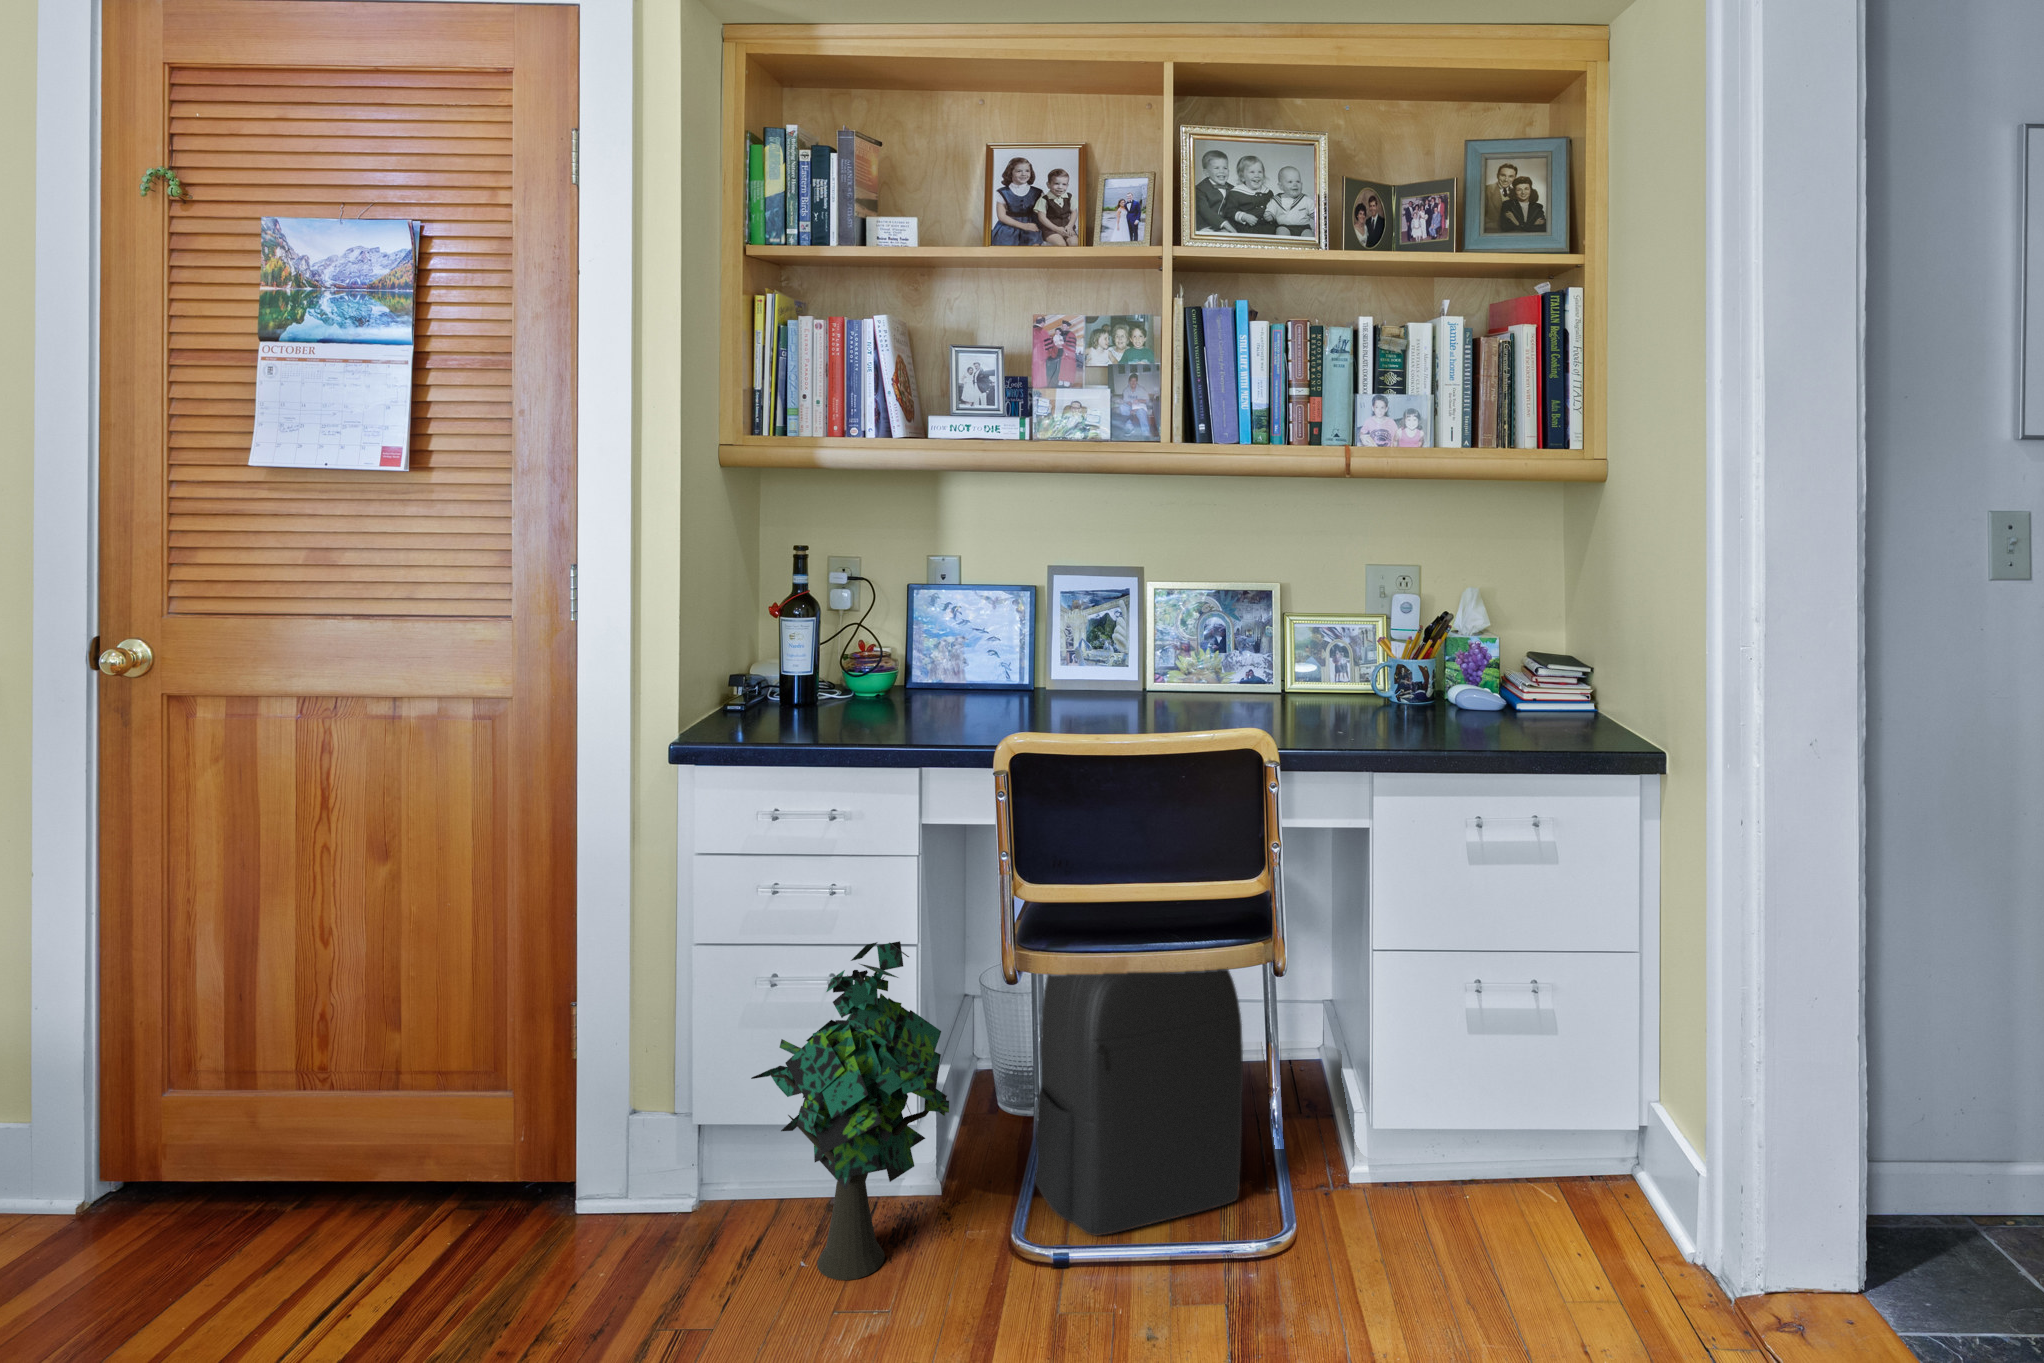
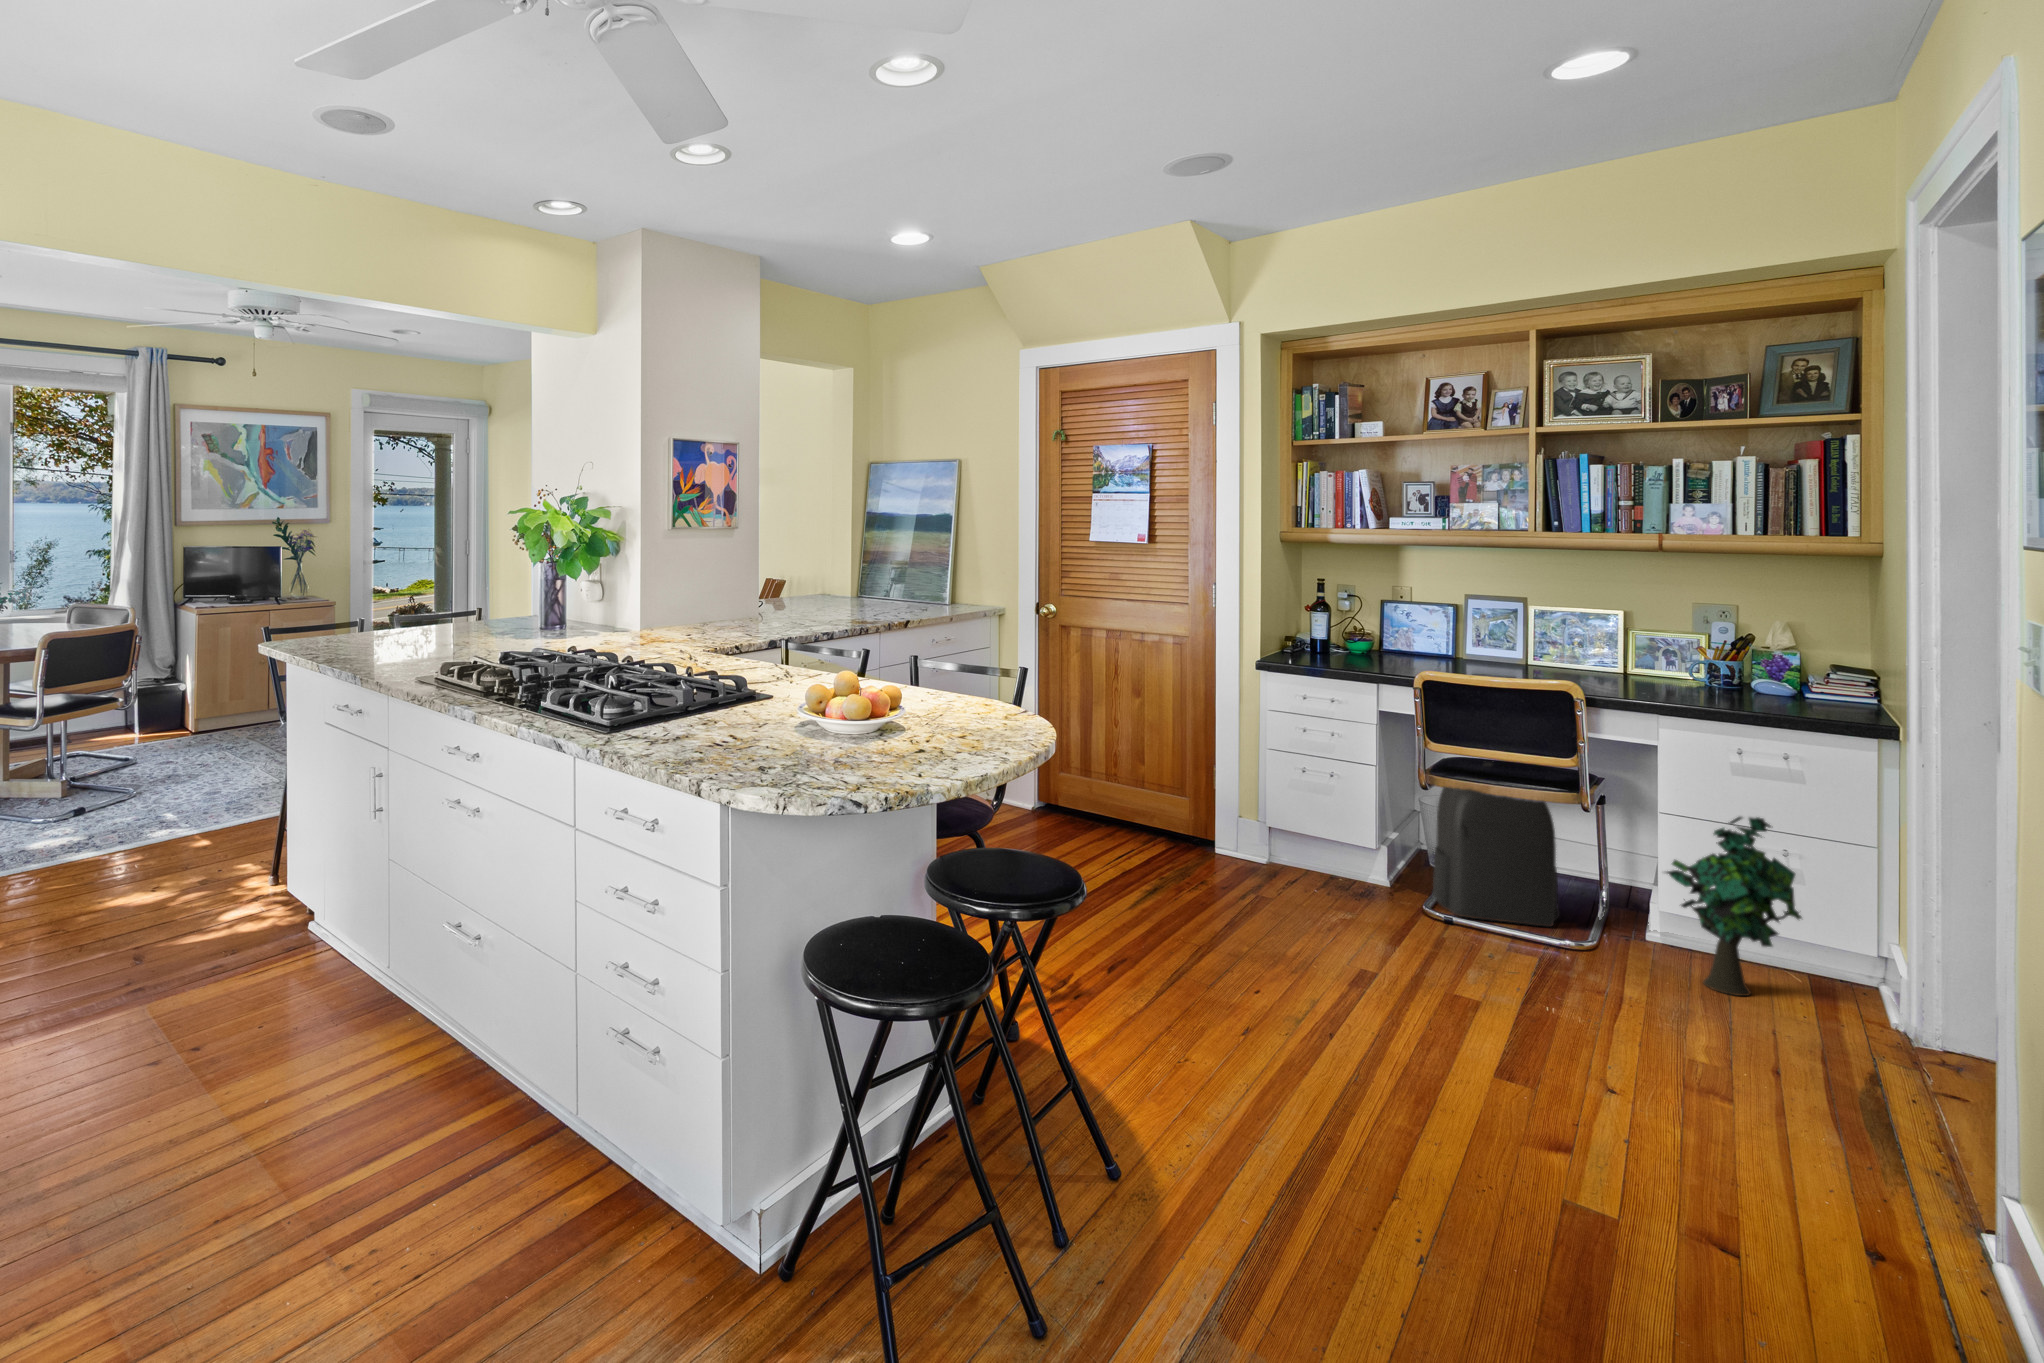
decorative plant: present [751,941,949,1280] -> present [1666,817,1802,996]

